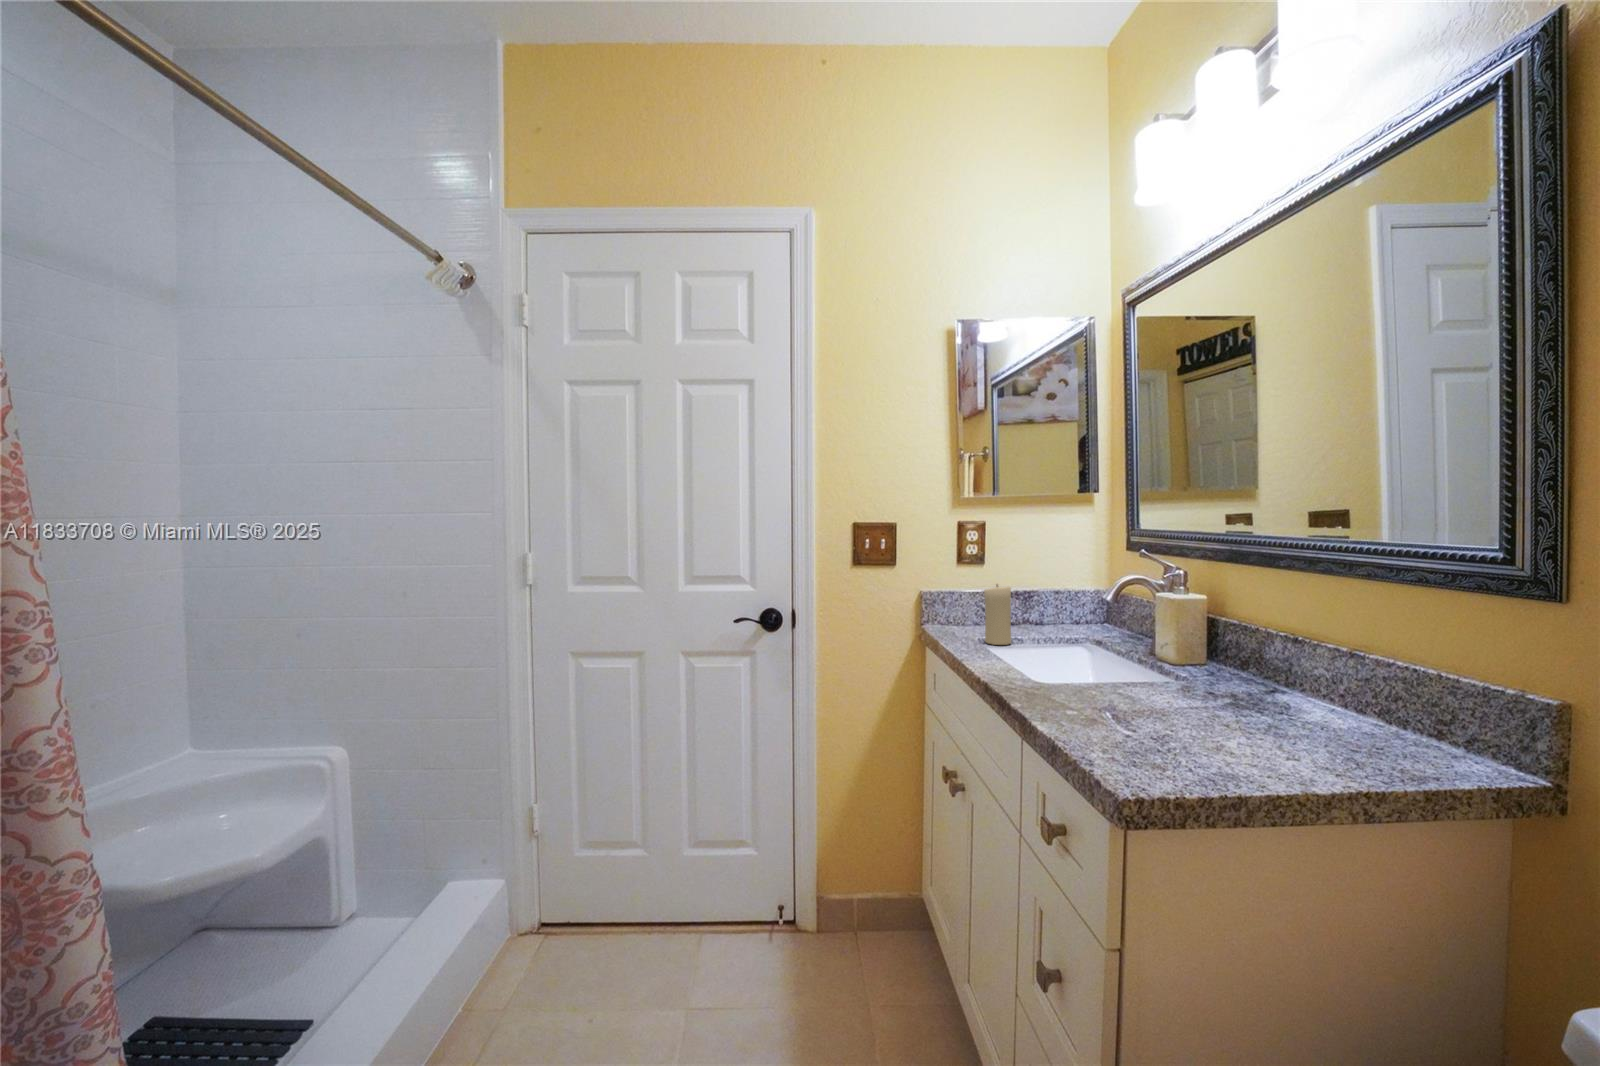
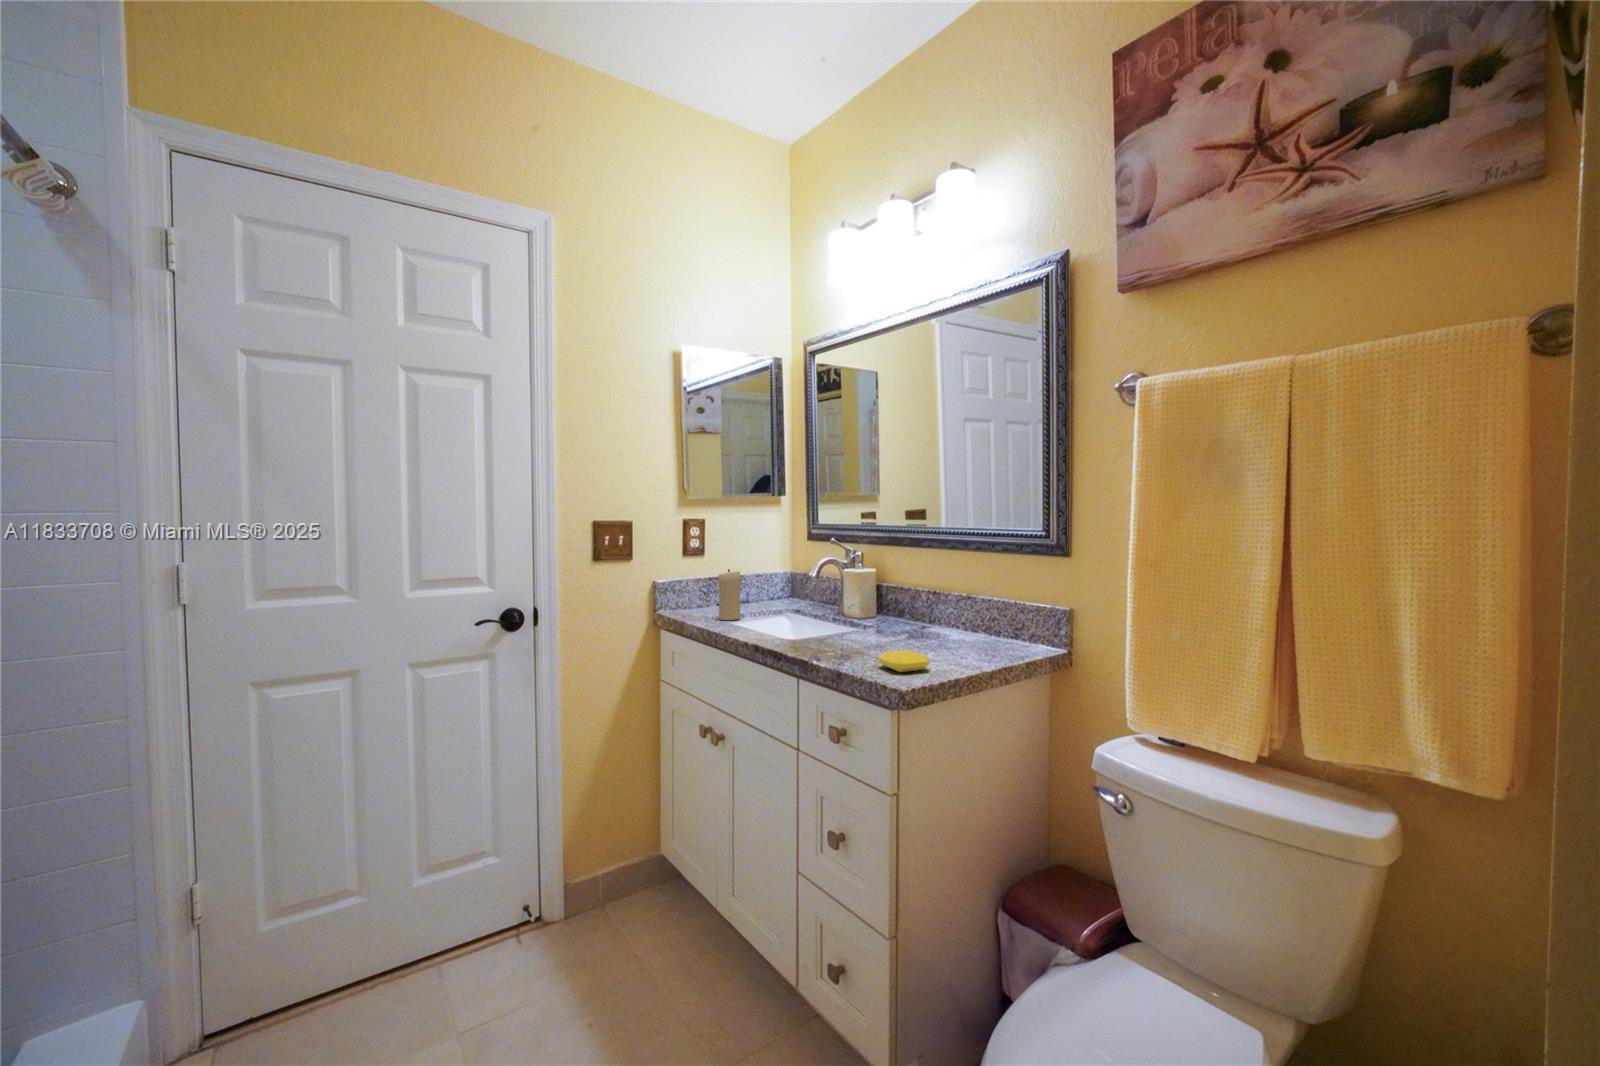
soap bar: none [1114,727,1201,766] -> present [878,650,930,672]

